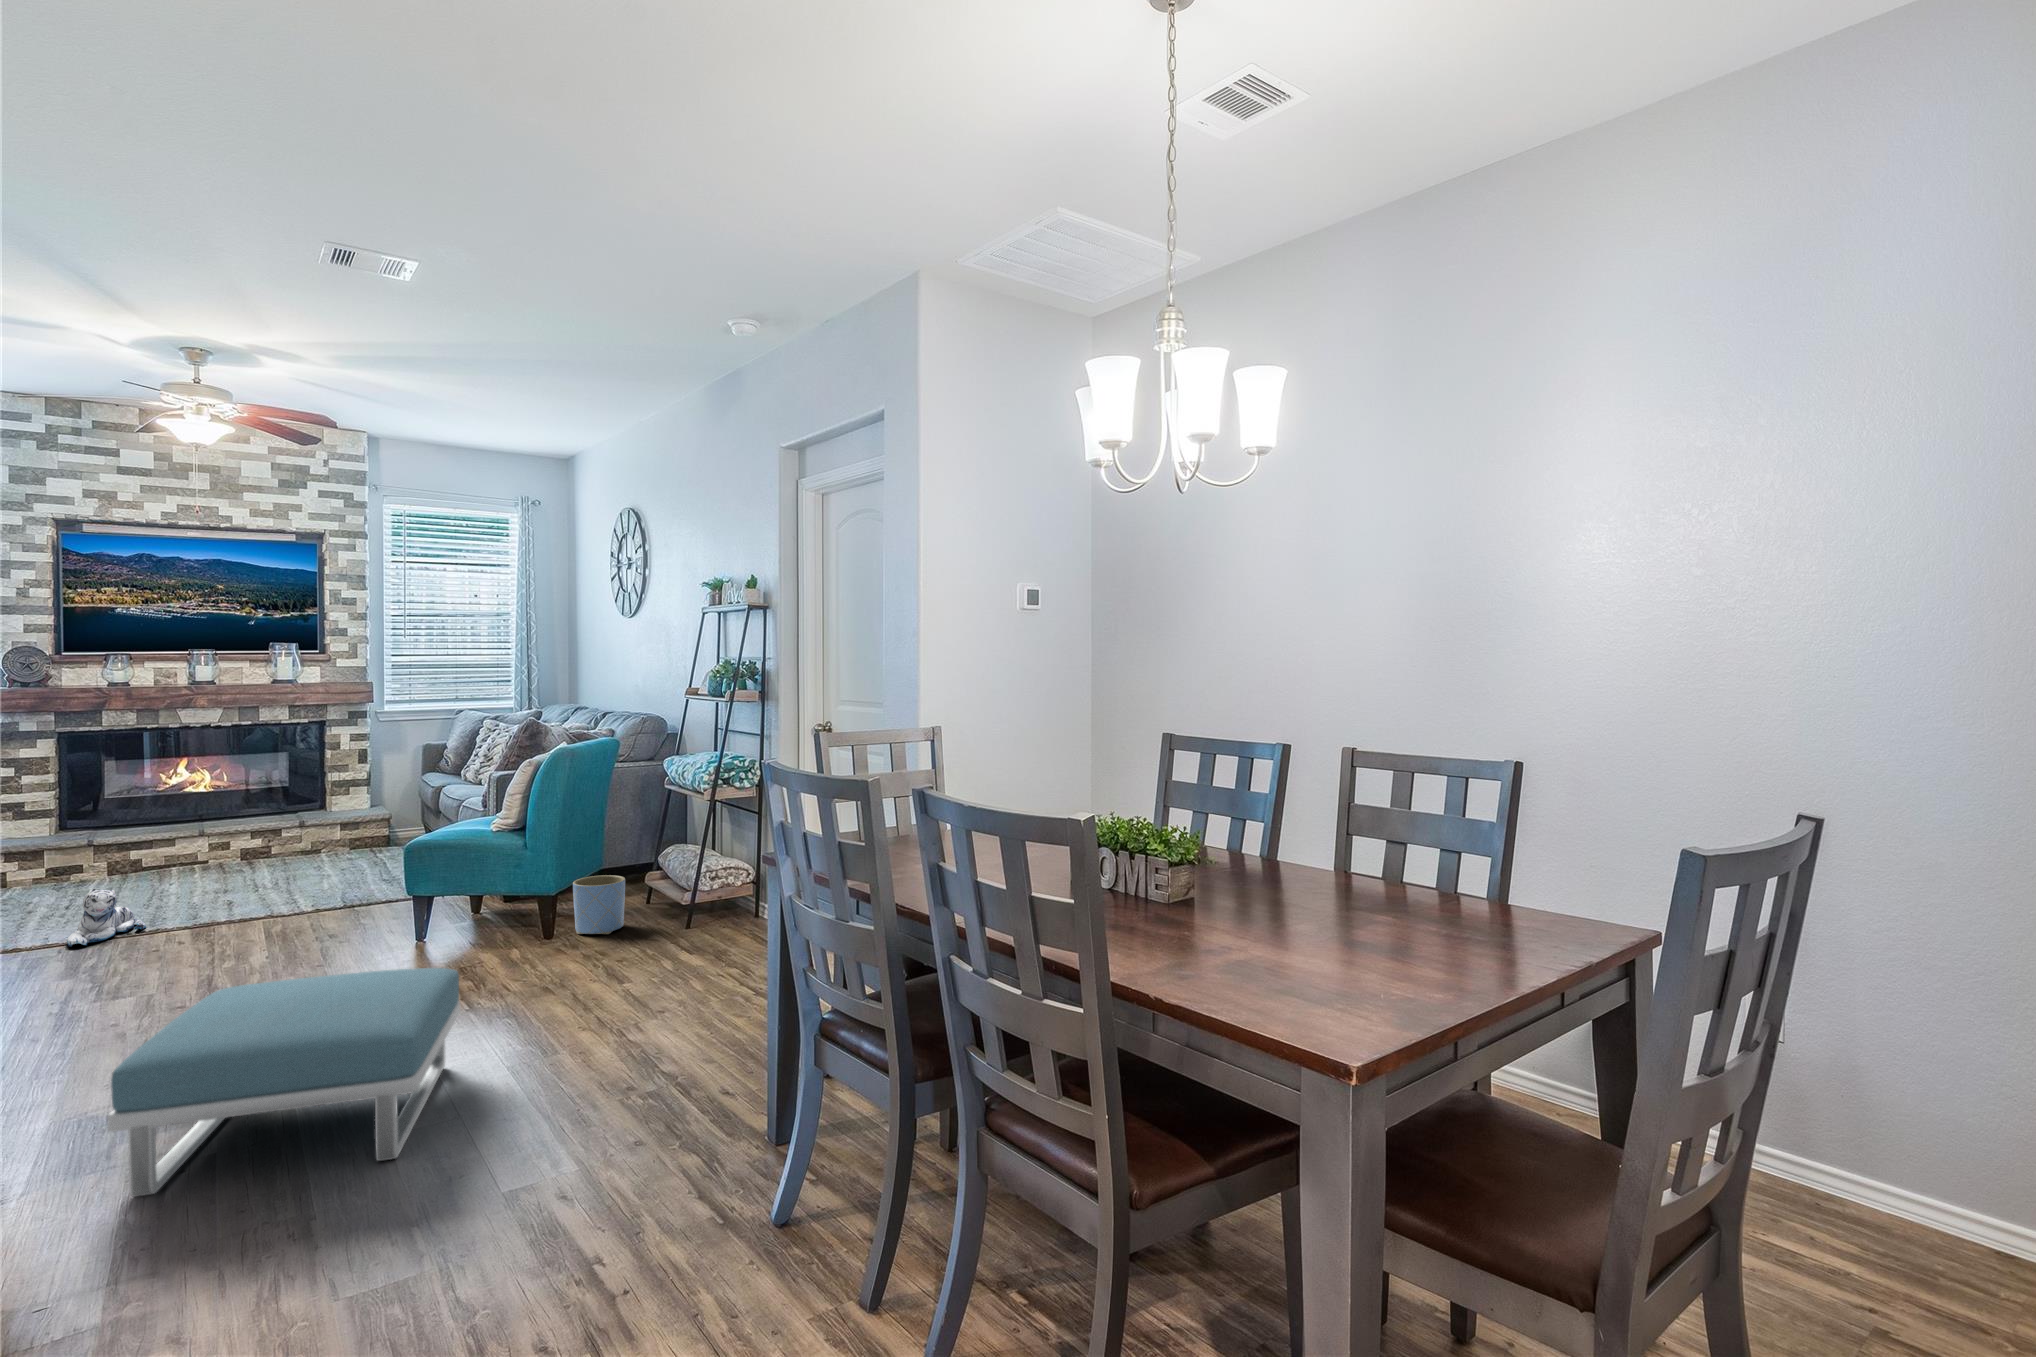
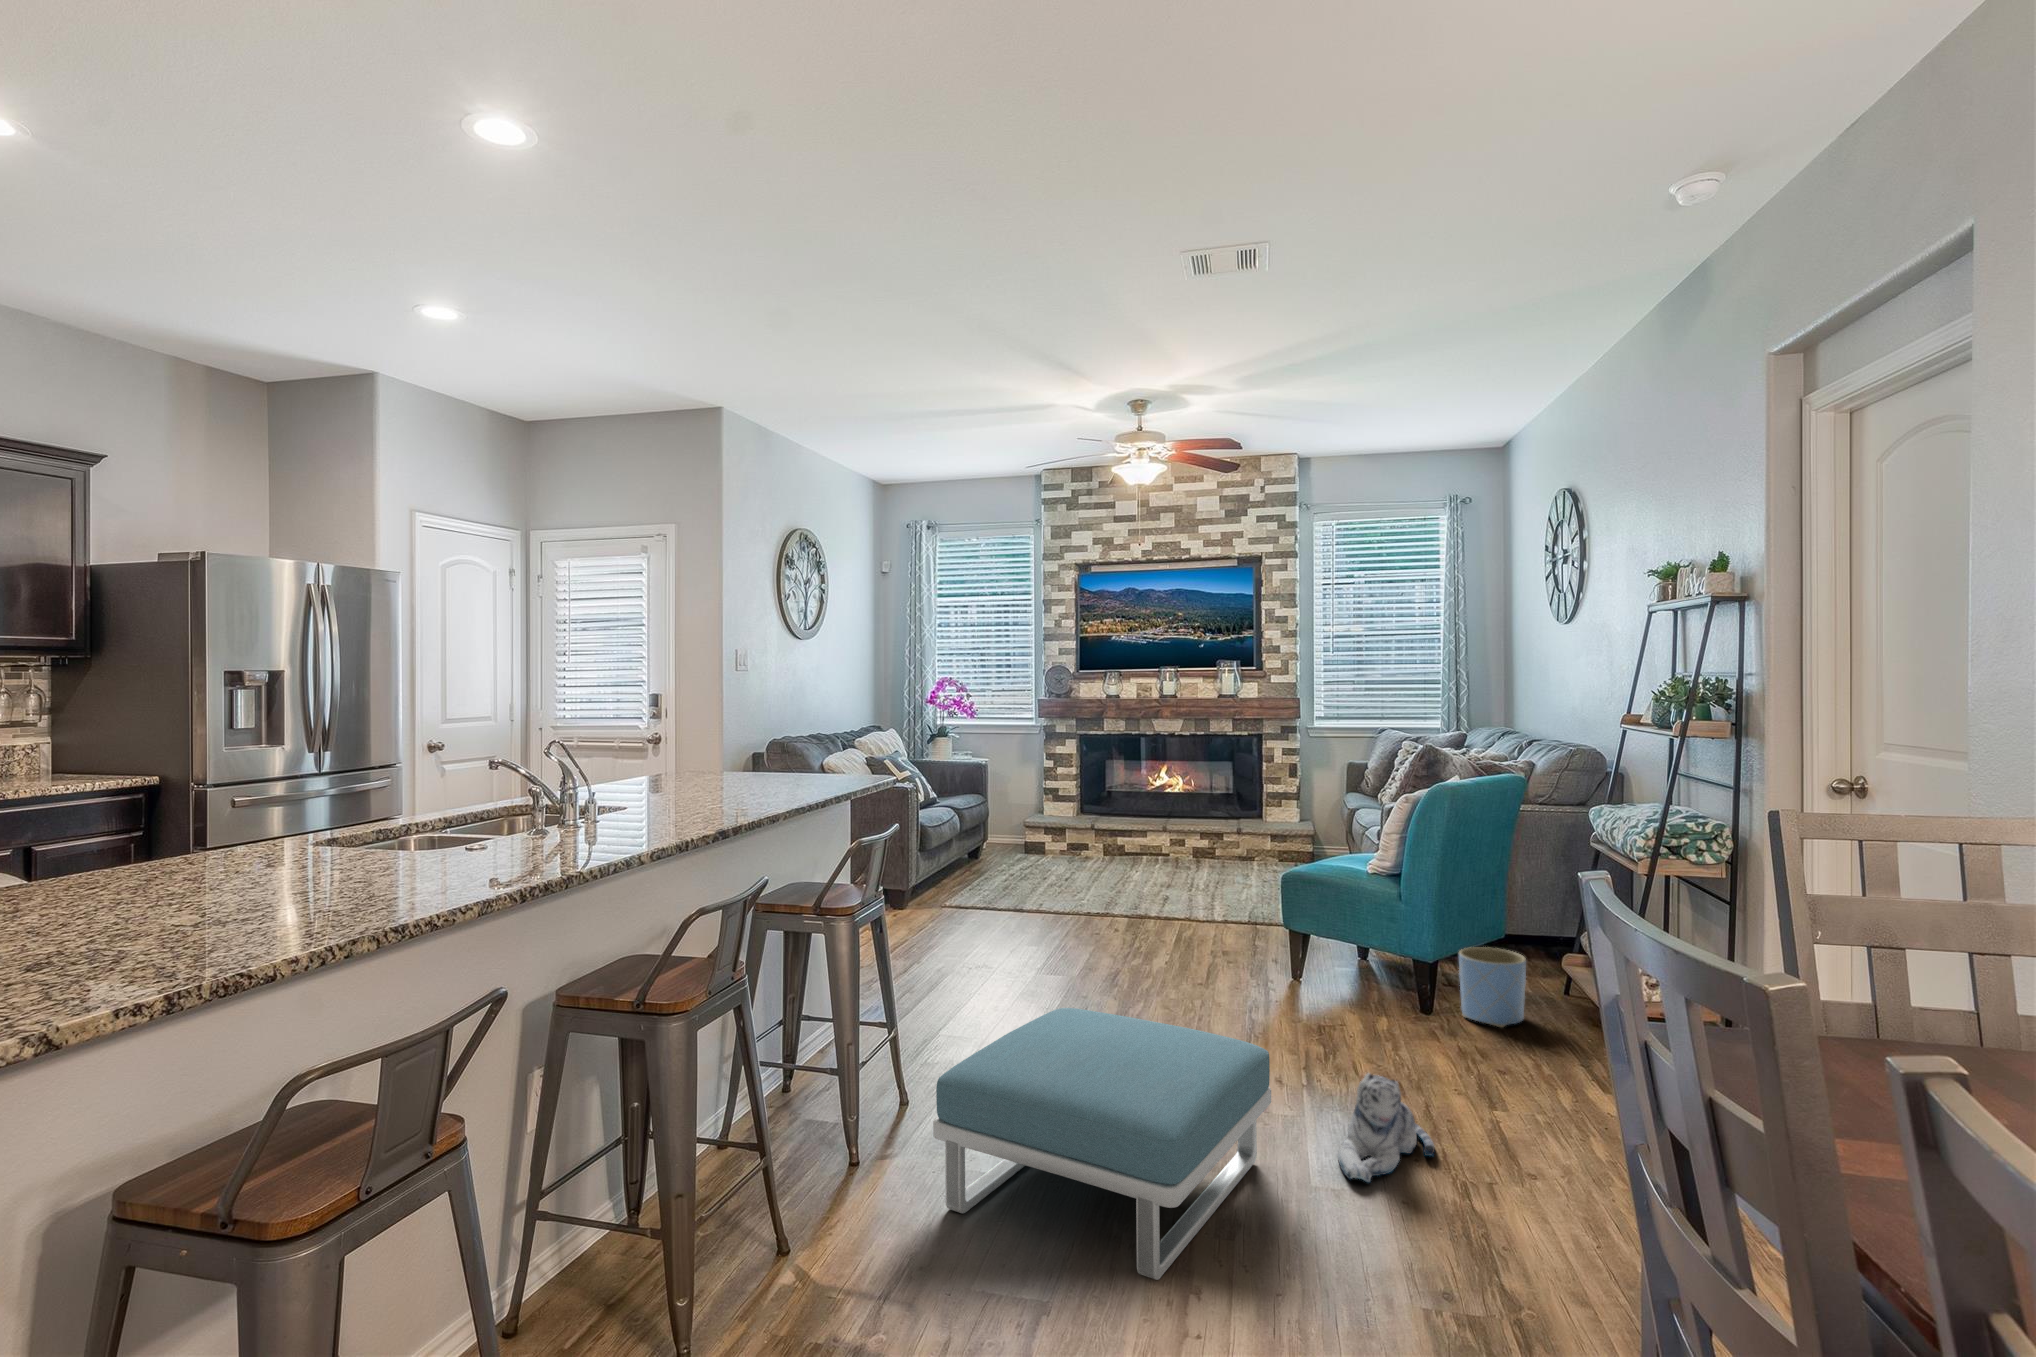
plush toy: present [67,889,146,947] -> present [1338,1073,1435,1182]

